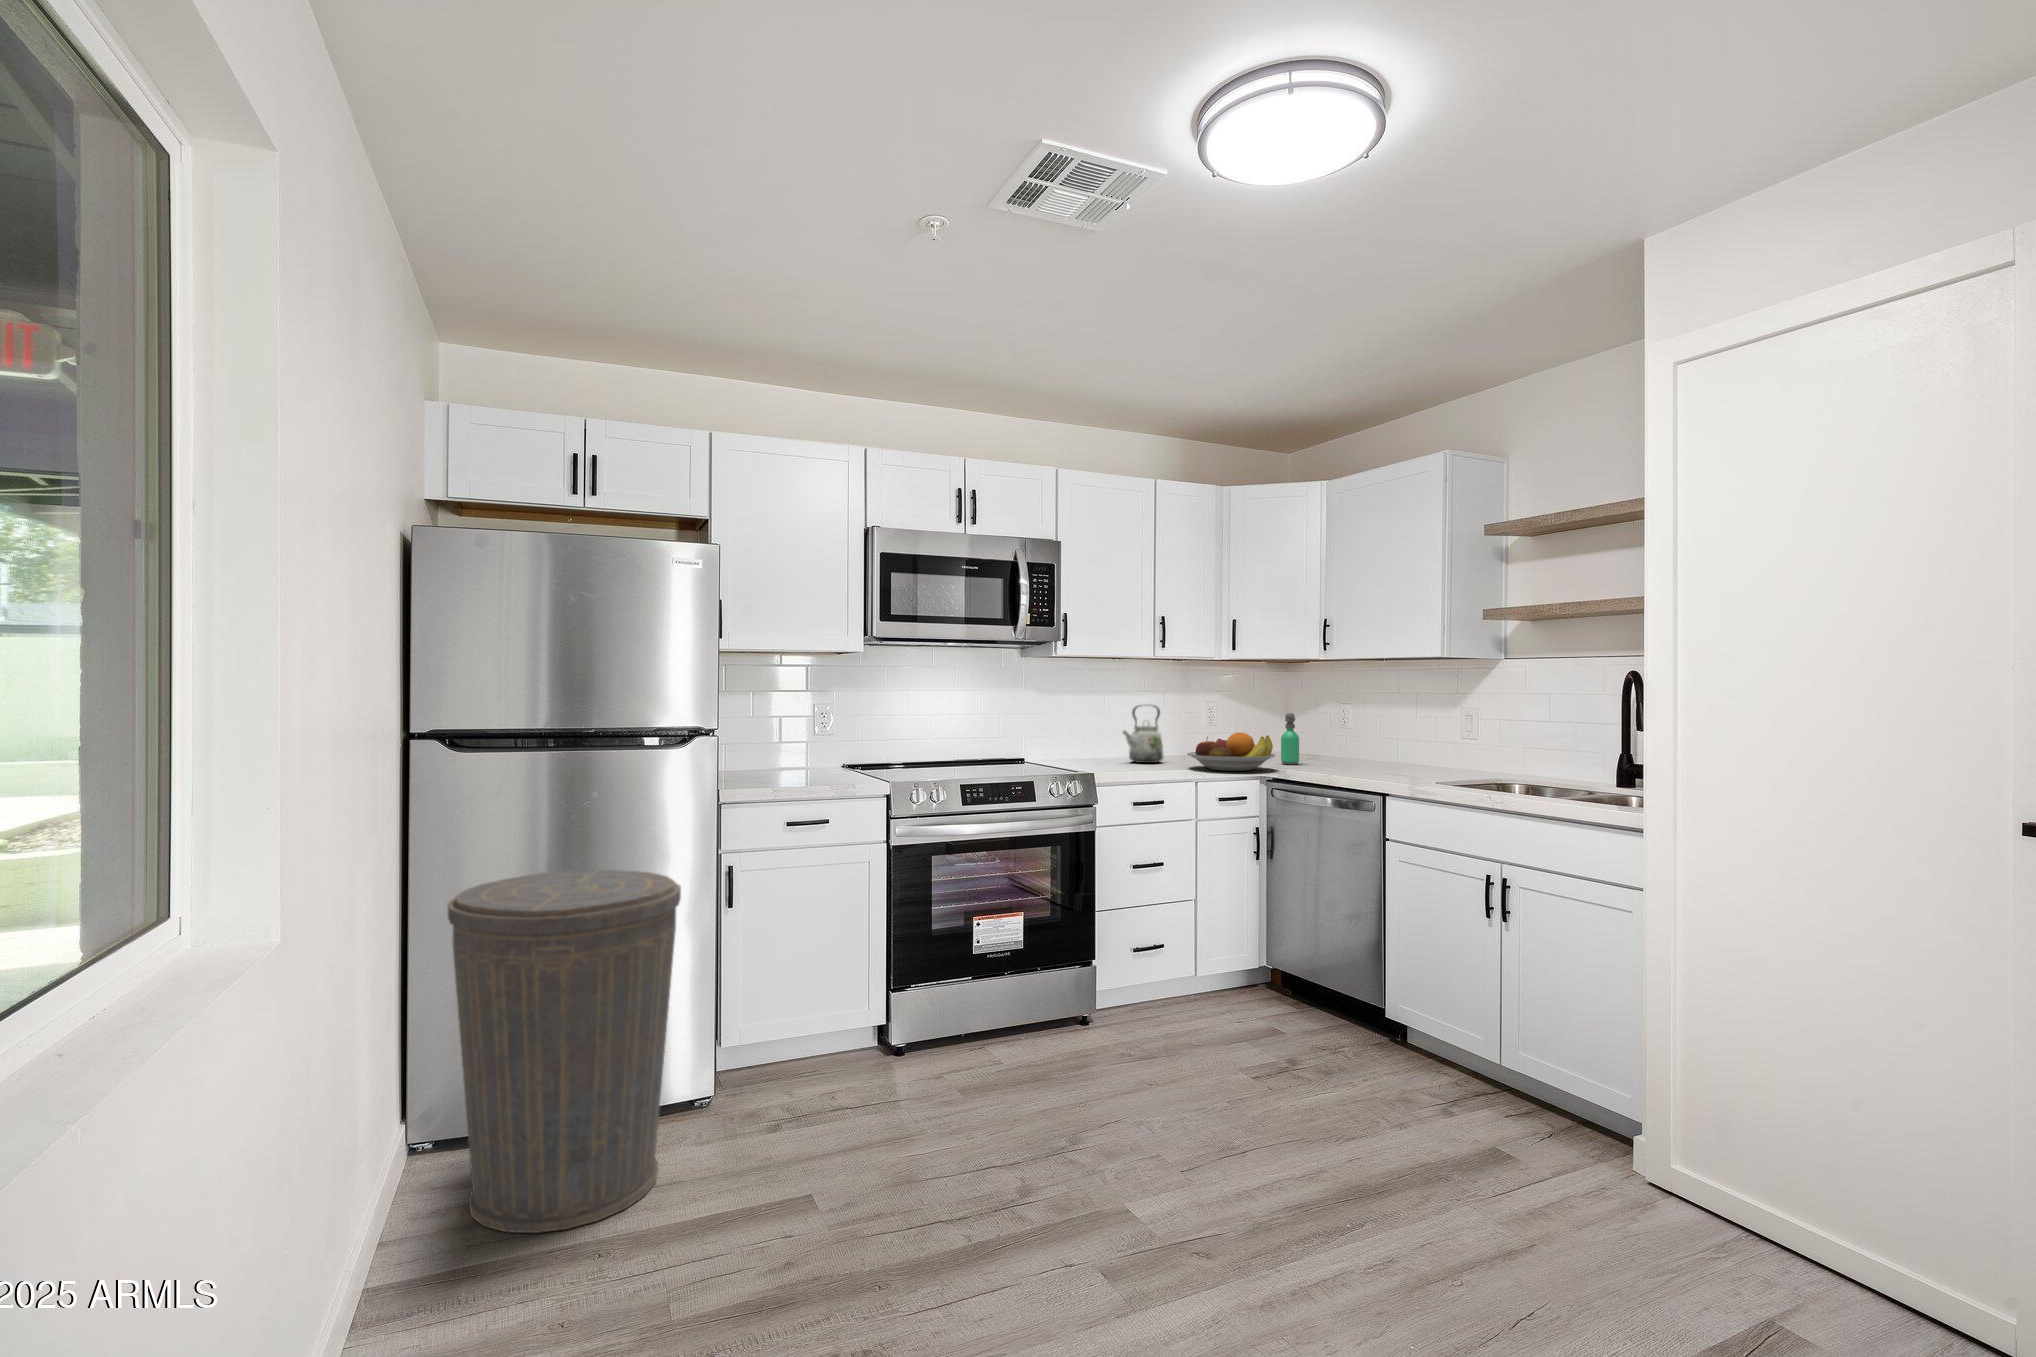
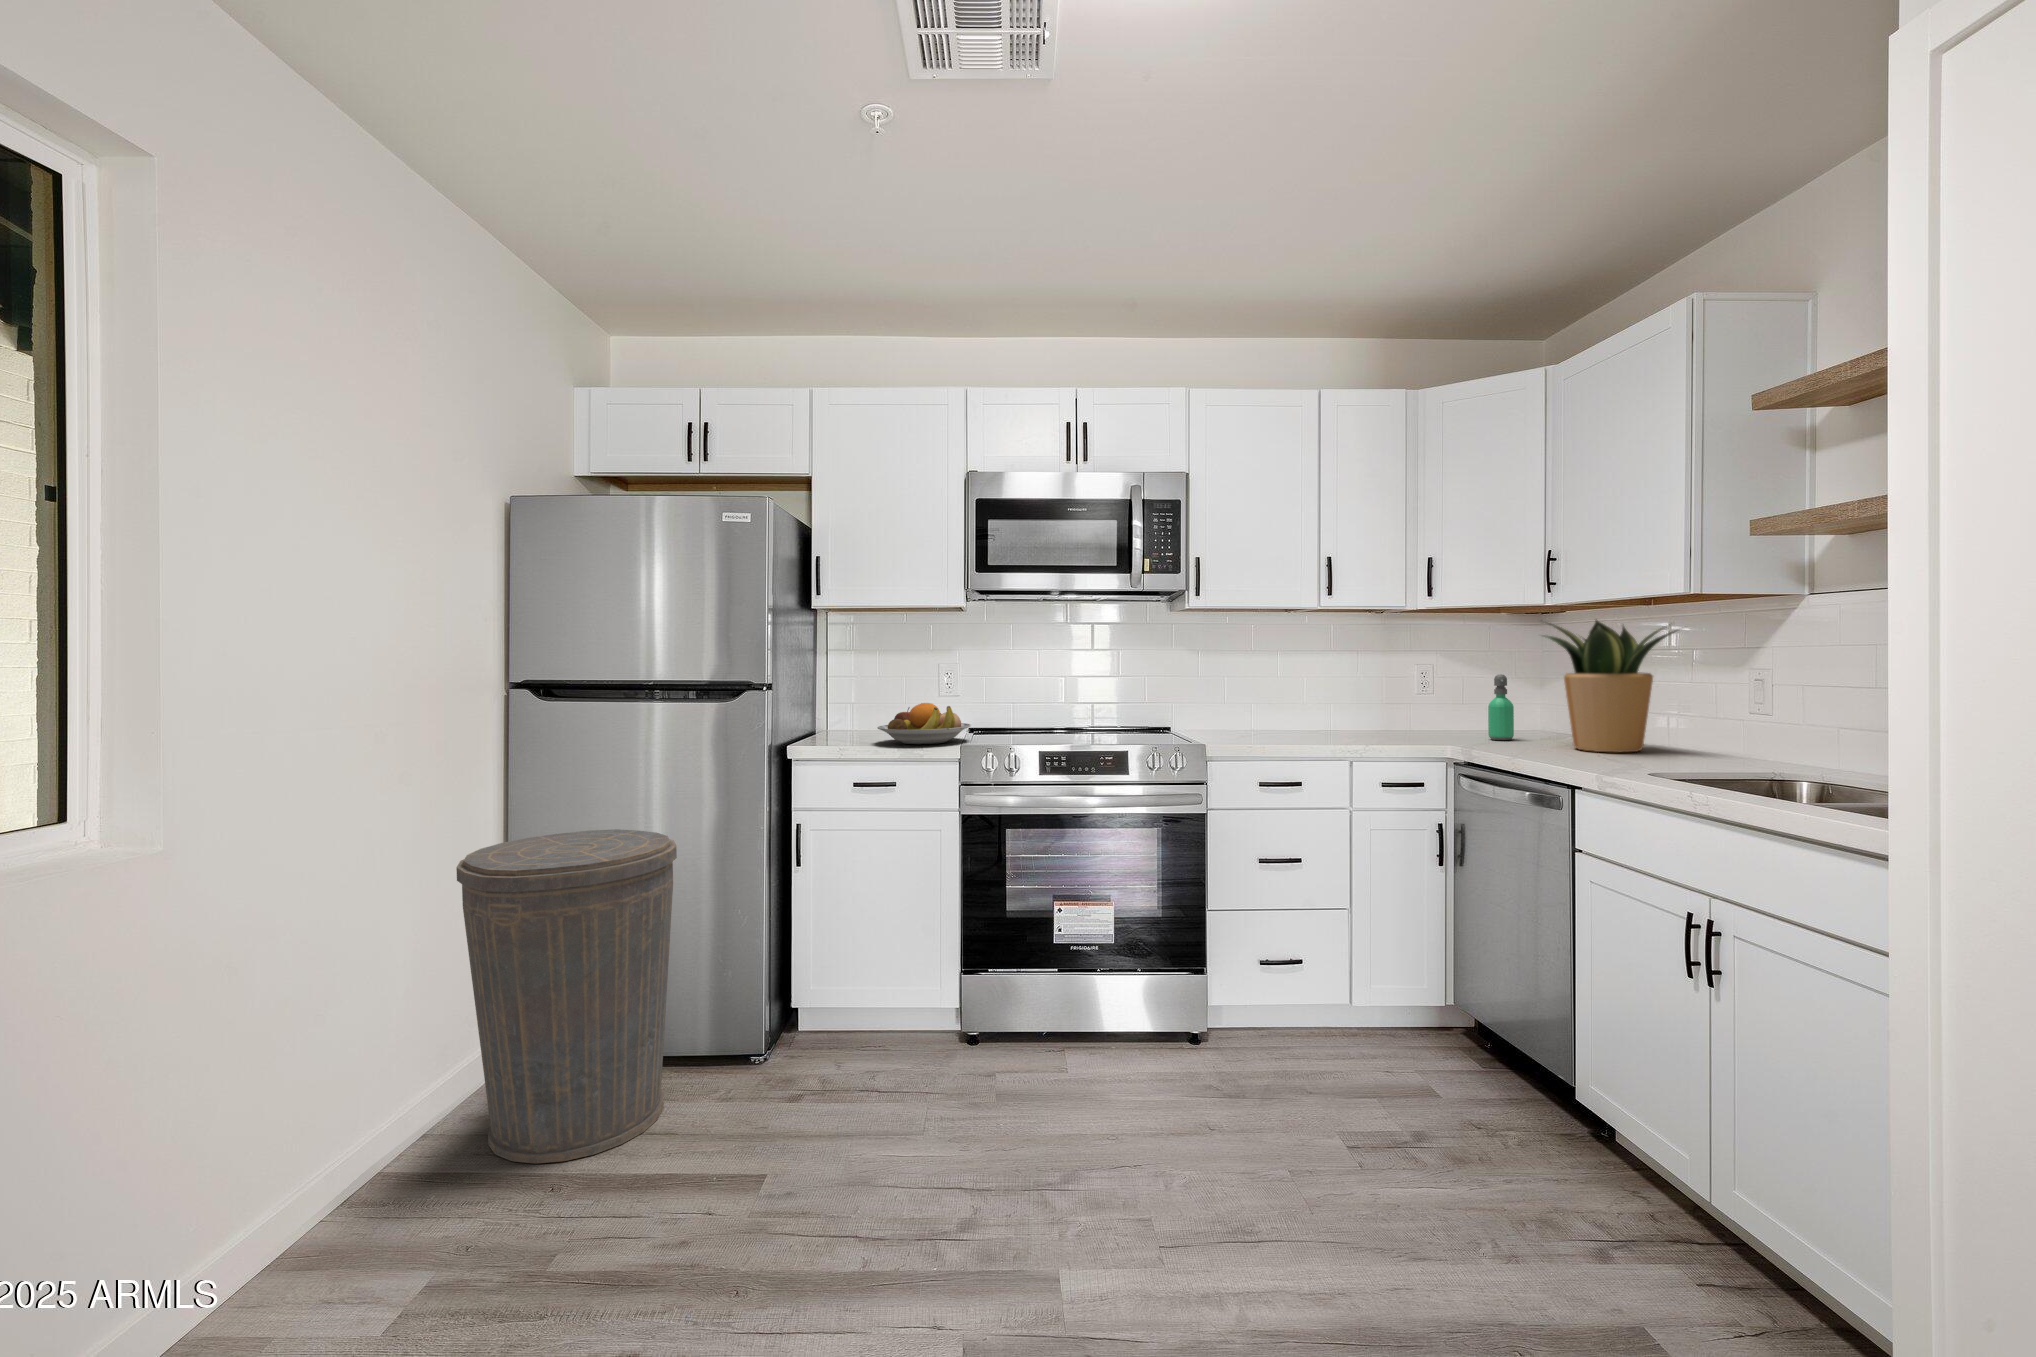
potted plant: none [1323,671,1427,771] -> present [1545,619,1677,752]
kettle: present [1123,706,1164,763] -> none [1278,667,1334,735]
fruit bowl: present [1187,733,1275,771] -> present [877,703,971,744]

